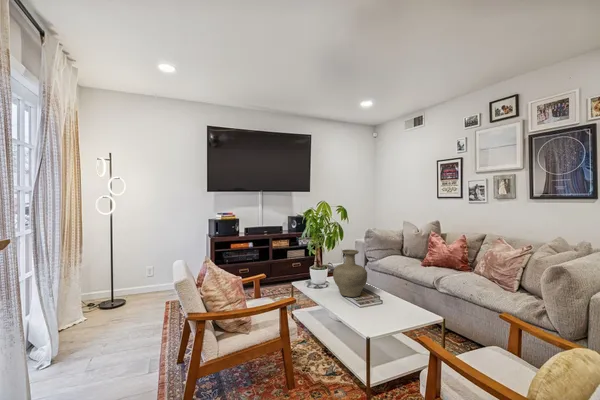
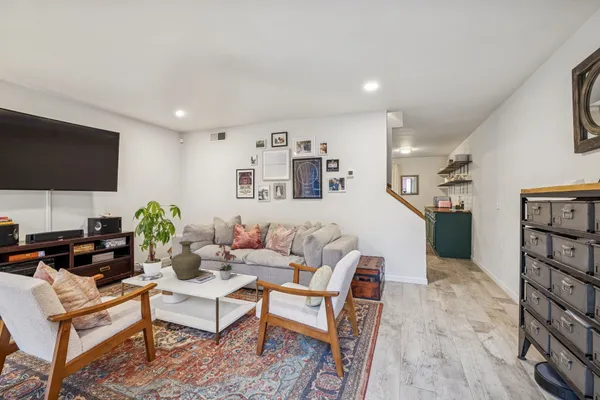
flower arrangement: none [380,258,412,310] -> present [216,245,236,280]

